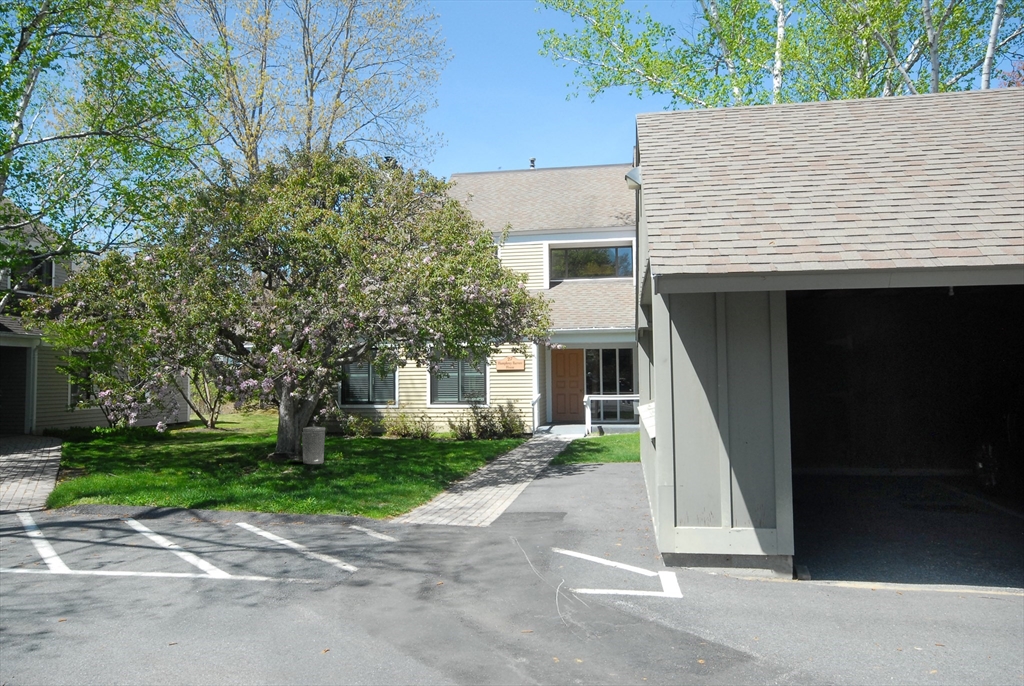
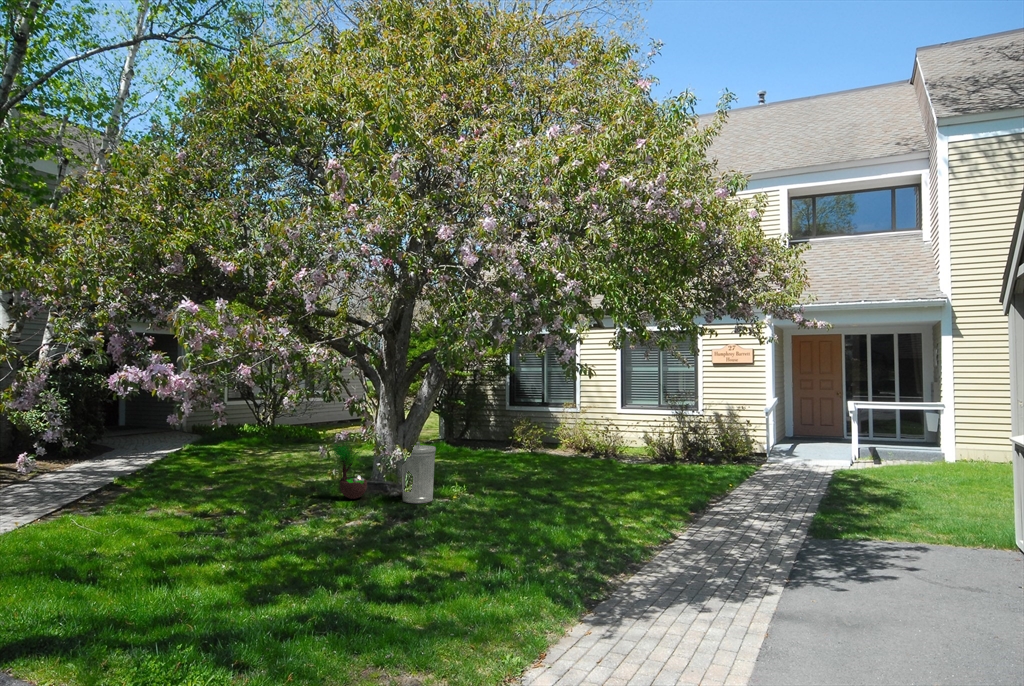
potted tree: none [251,423,277,464] -> present [333,443,367,499]

